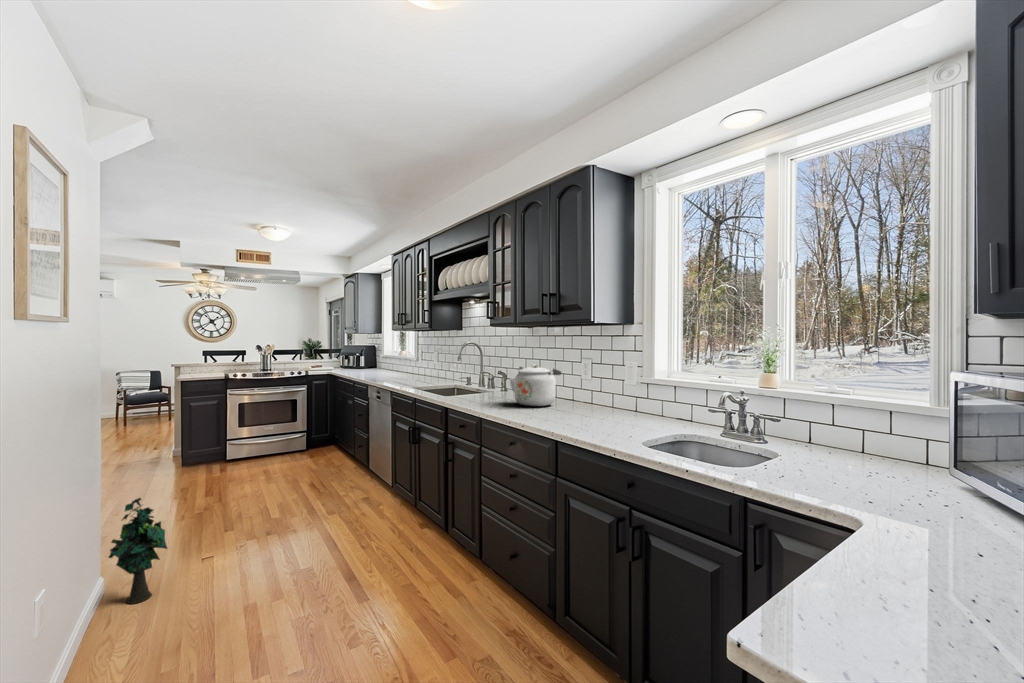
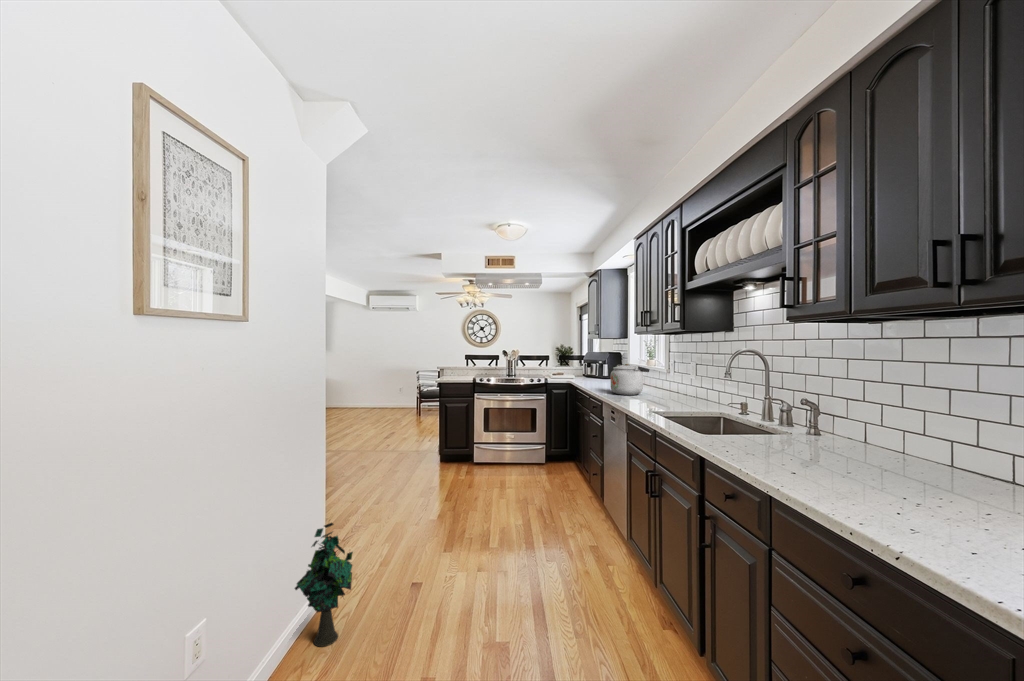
kettle: present [510,365,561,406] -> present [611,363,649,395]

